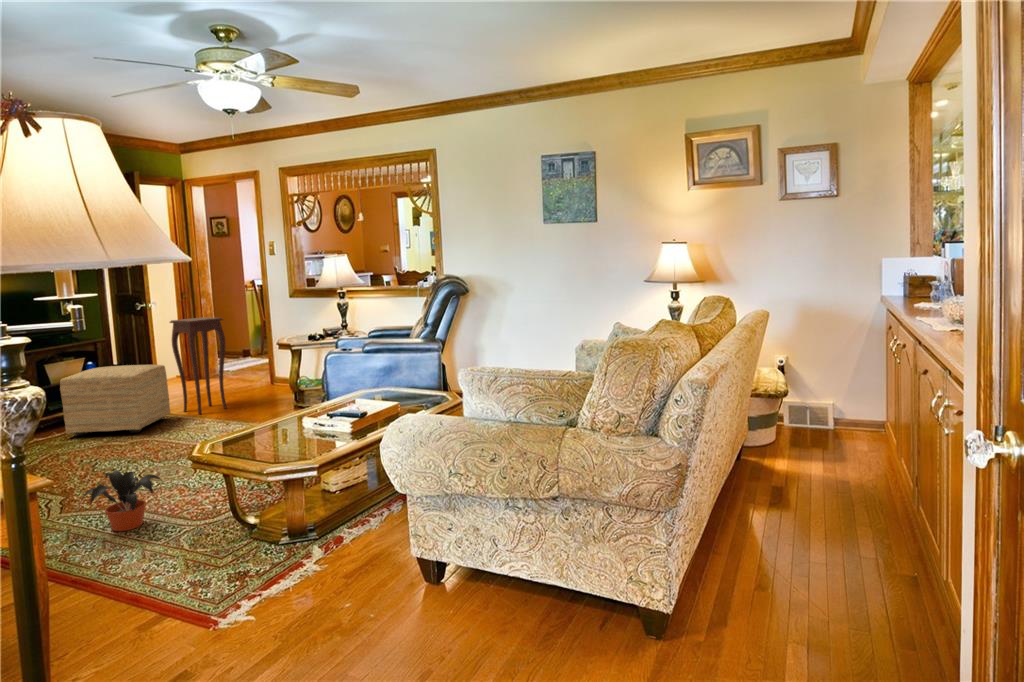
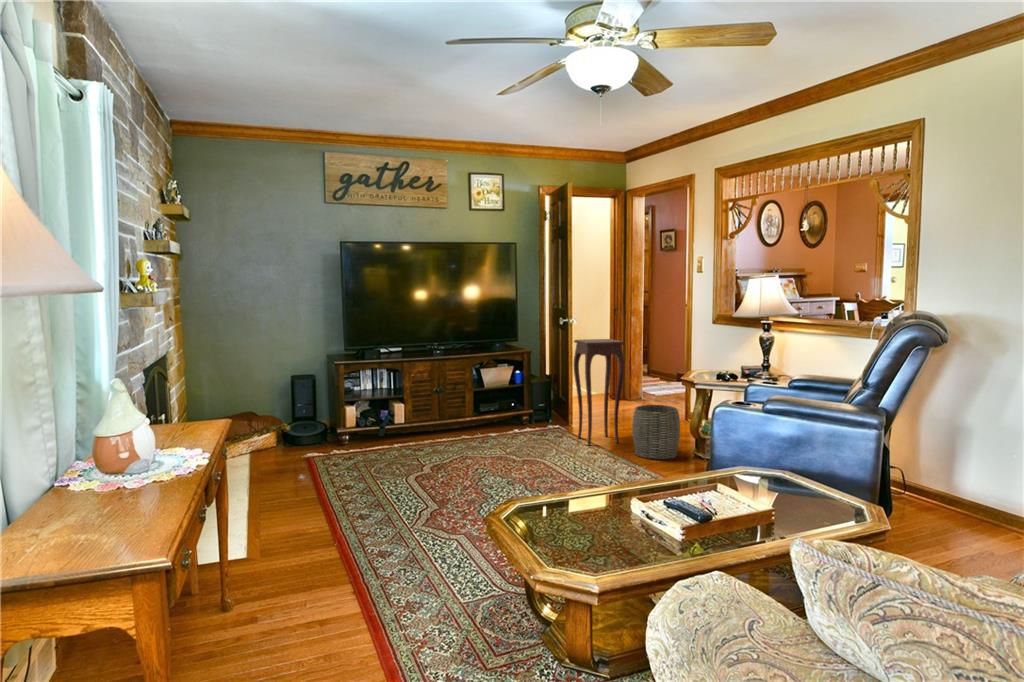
ottoman: present [60,365,170,436] -> none [463,381,561,455]
woven basket: none [242,368,285,413] -> present [632,405,680,459]
potted plant: present [84,470,161,531] -> none [365,514,449,589]

